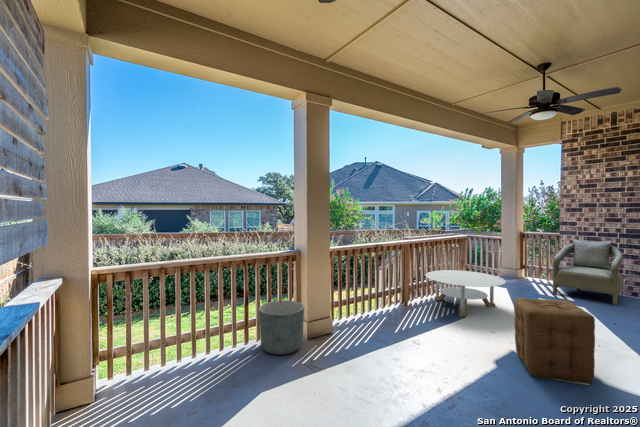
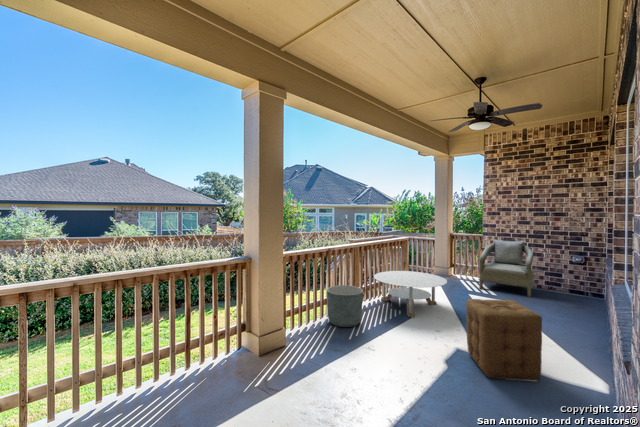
planter: present [259,300,304,354] -> present [327,285,363,327]

